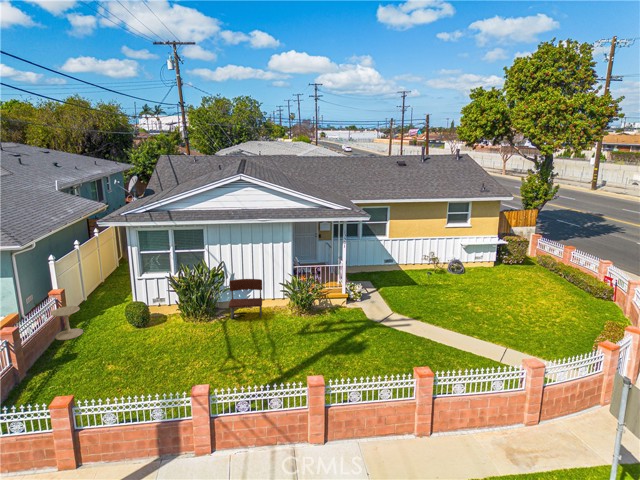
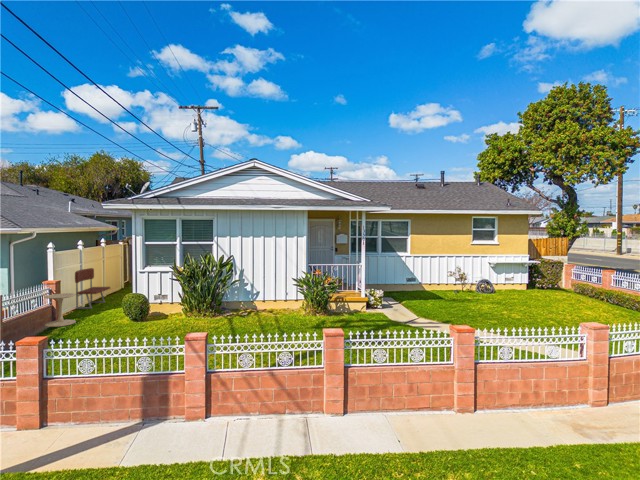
bench: present [229,279,262,319] -> present [75,268,110,309]

